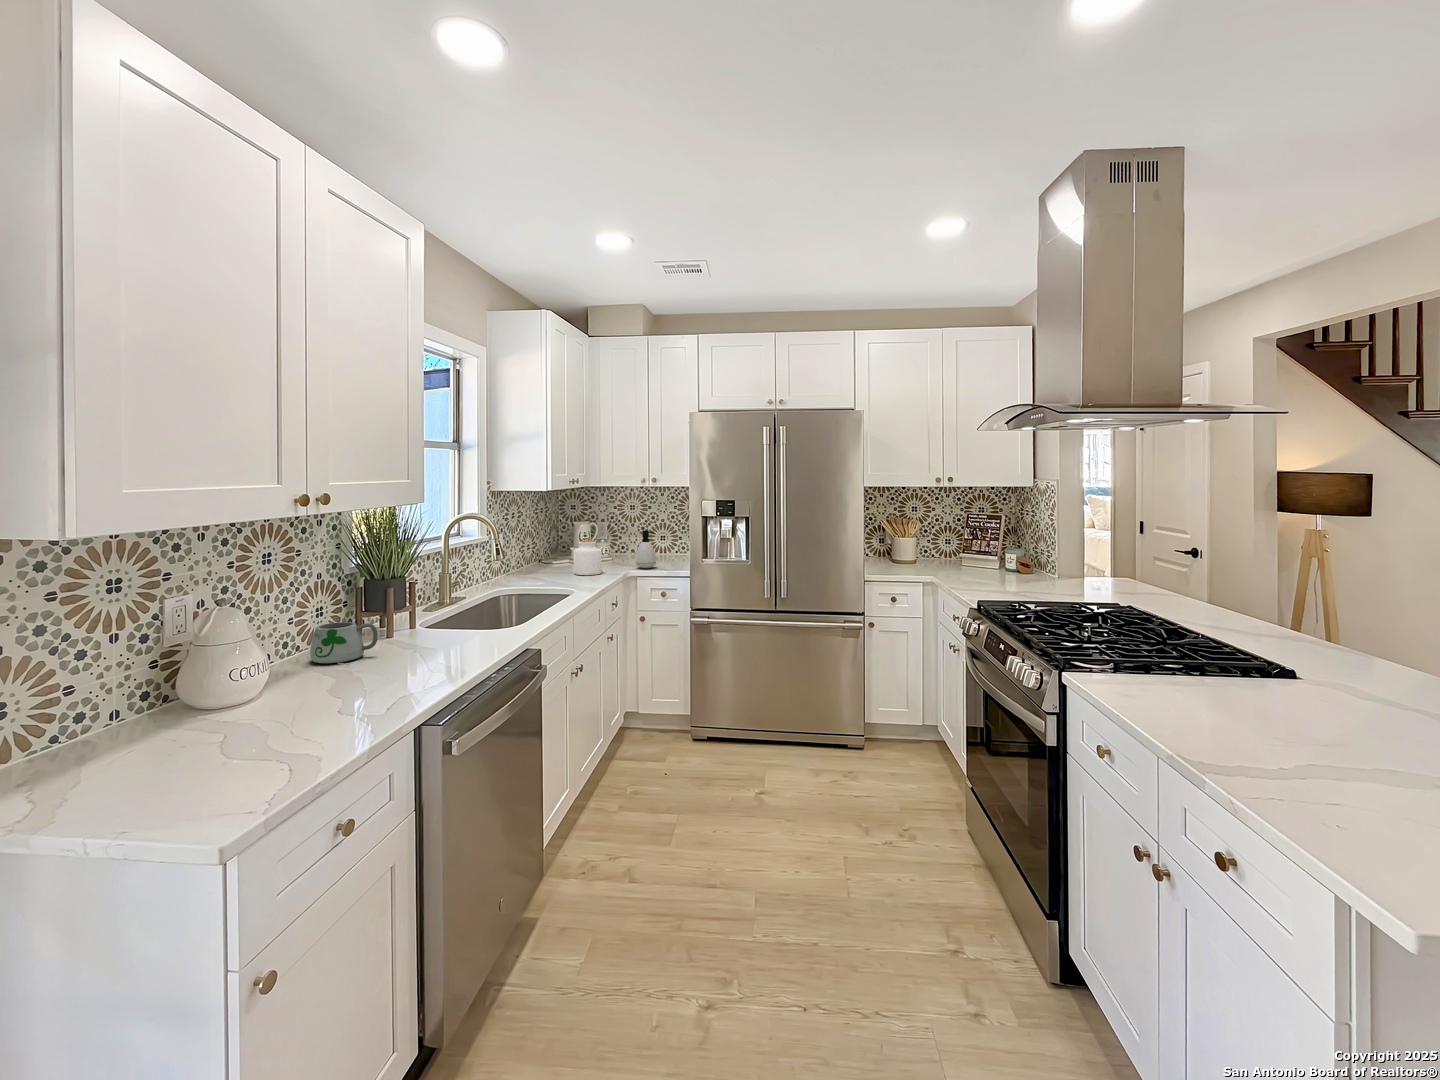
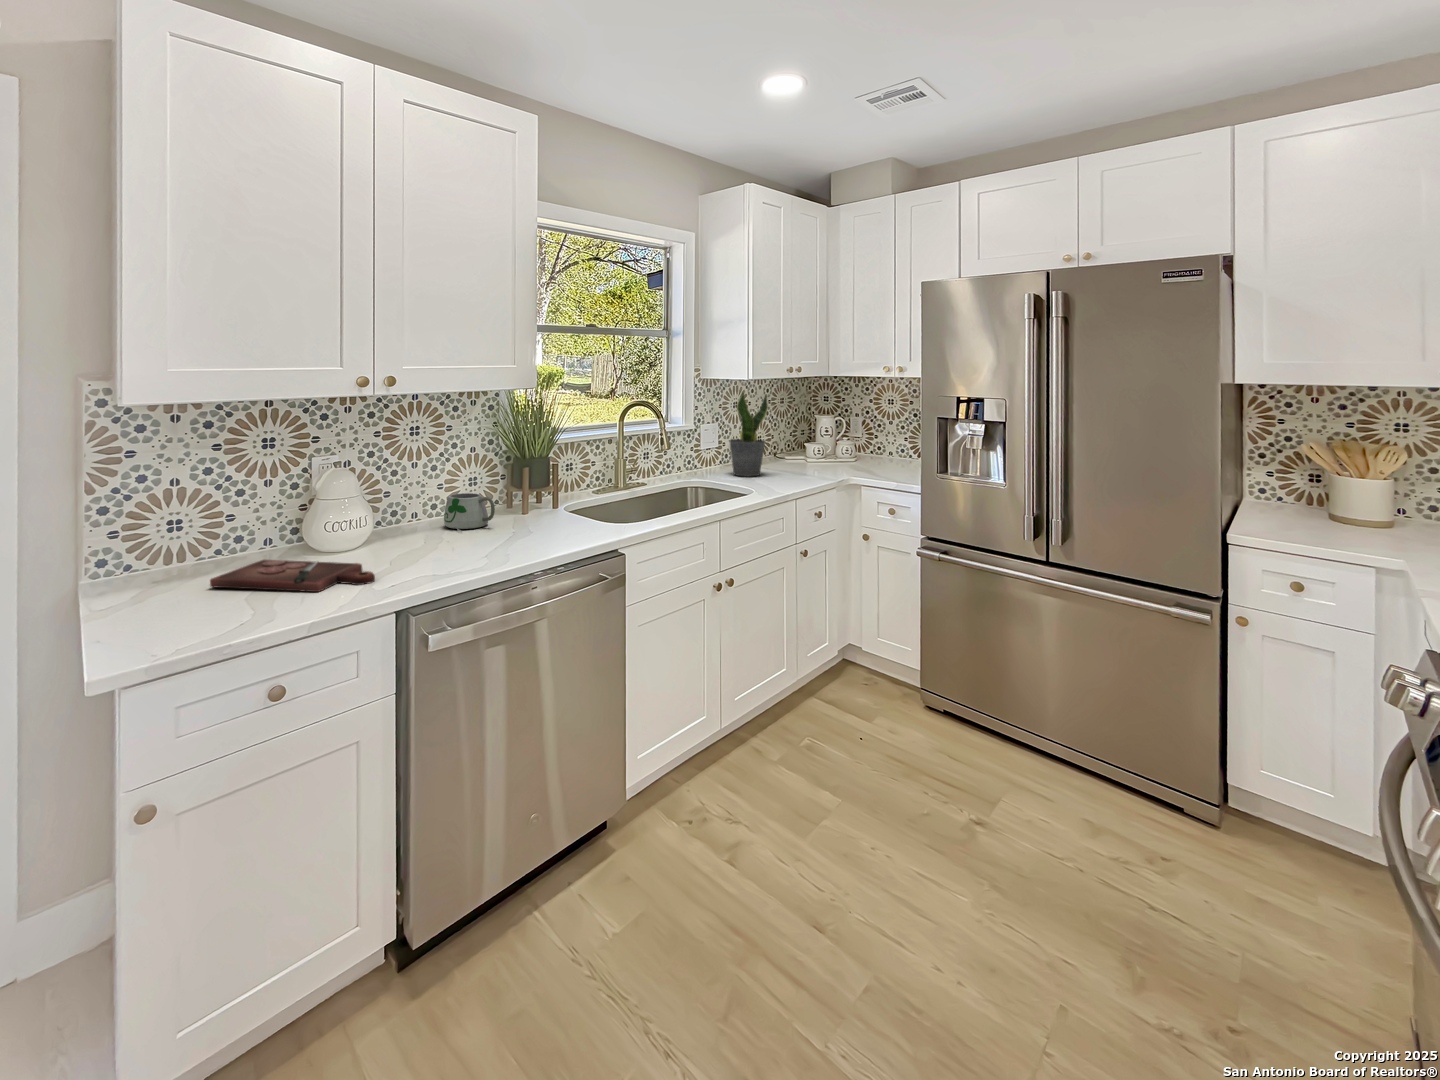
potted plant: none [519,502,555,580] -> present [729,392,768,476]
soap dispenser: present [636,530,656,568] -> none [866,430,891,475]
jar: present [574,540,602,575] -> none [789,437,822,476]
cutting board: none [119,713,346,779] -> present [210,560,375,592]

